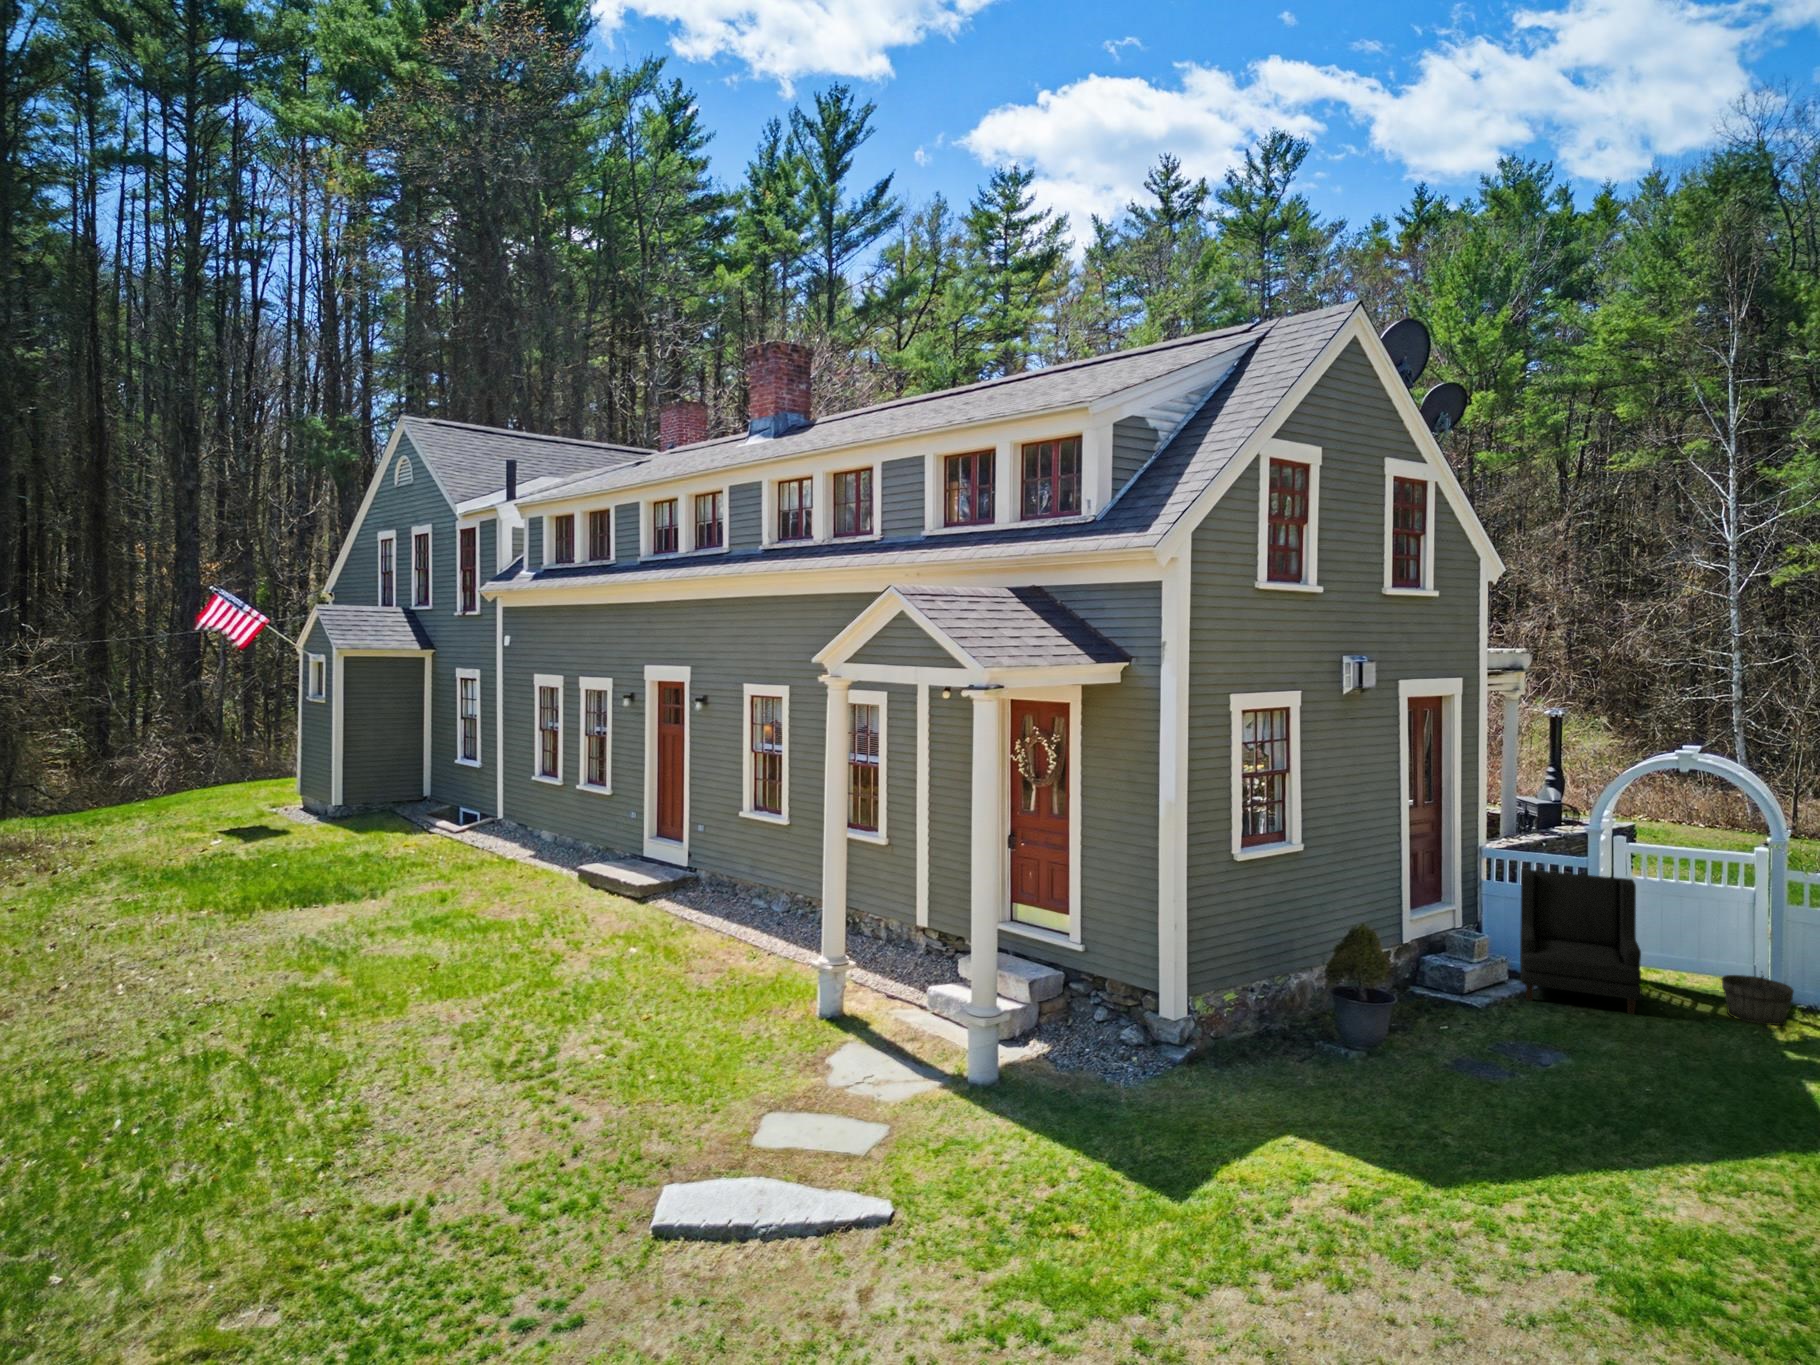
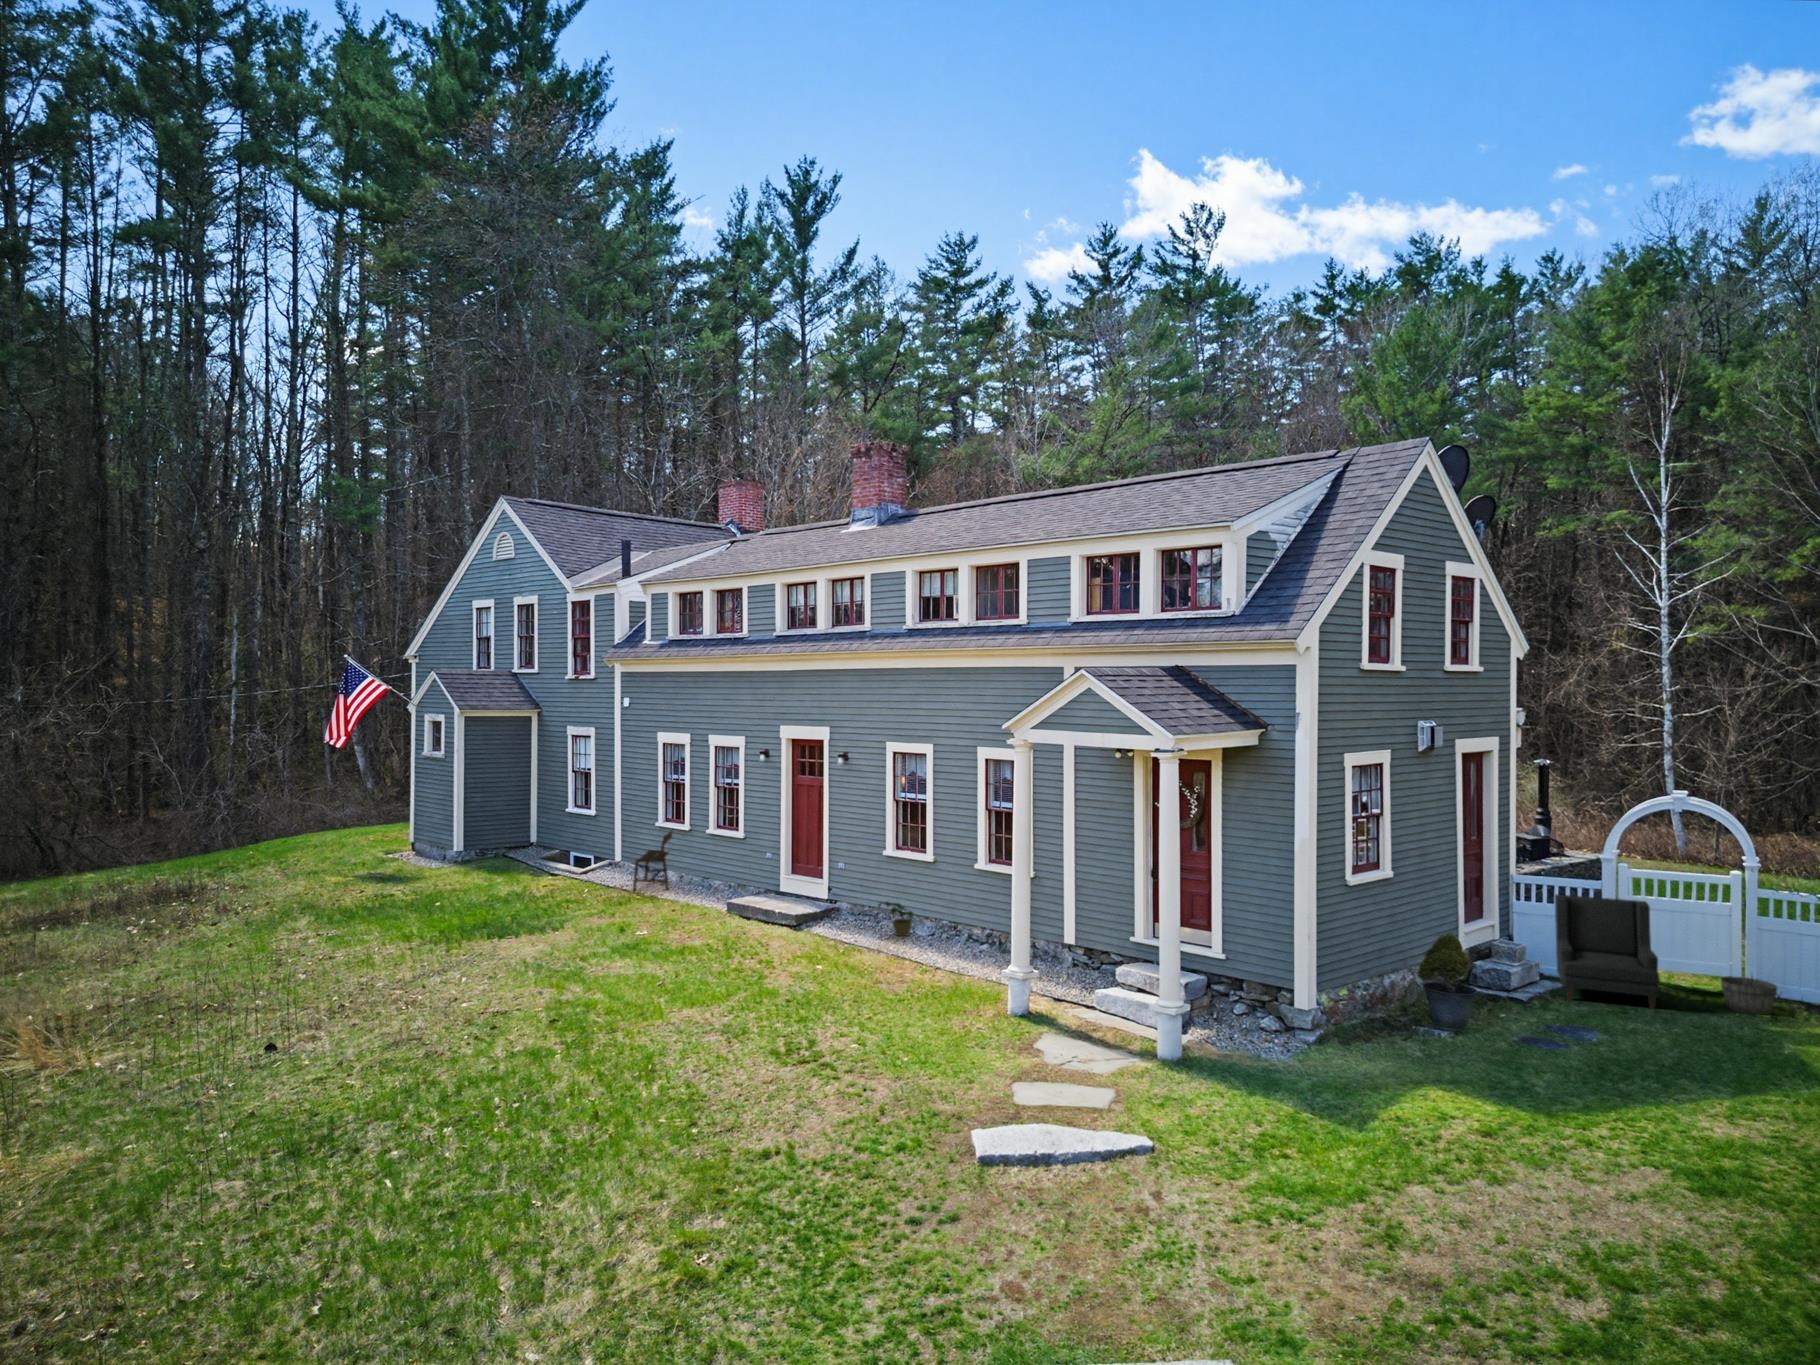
bench: none [498,783,558,852] -> present [633,831,673,891]
potted plant: none [723,870,767,910] -> present [878,902,913,936]

